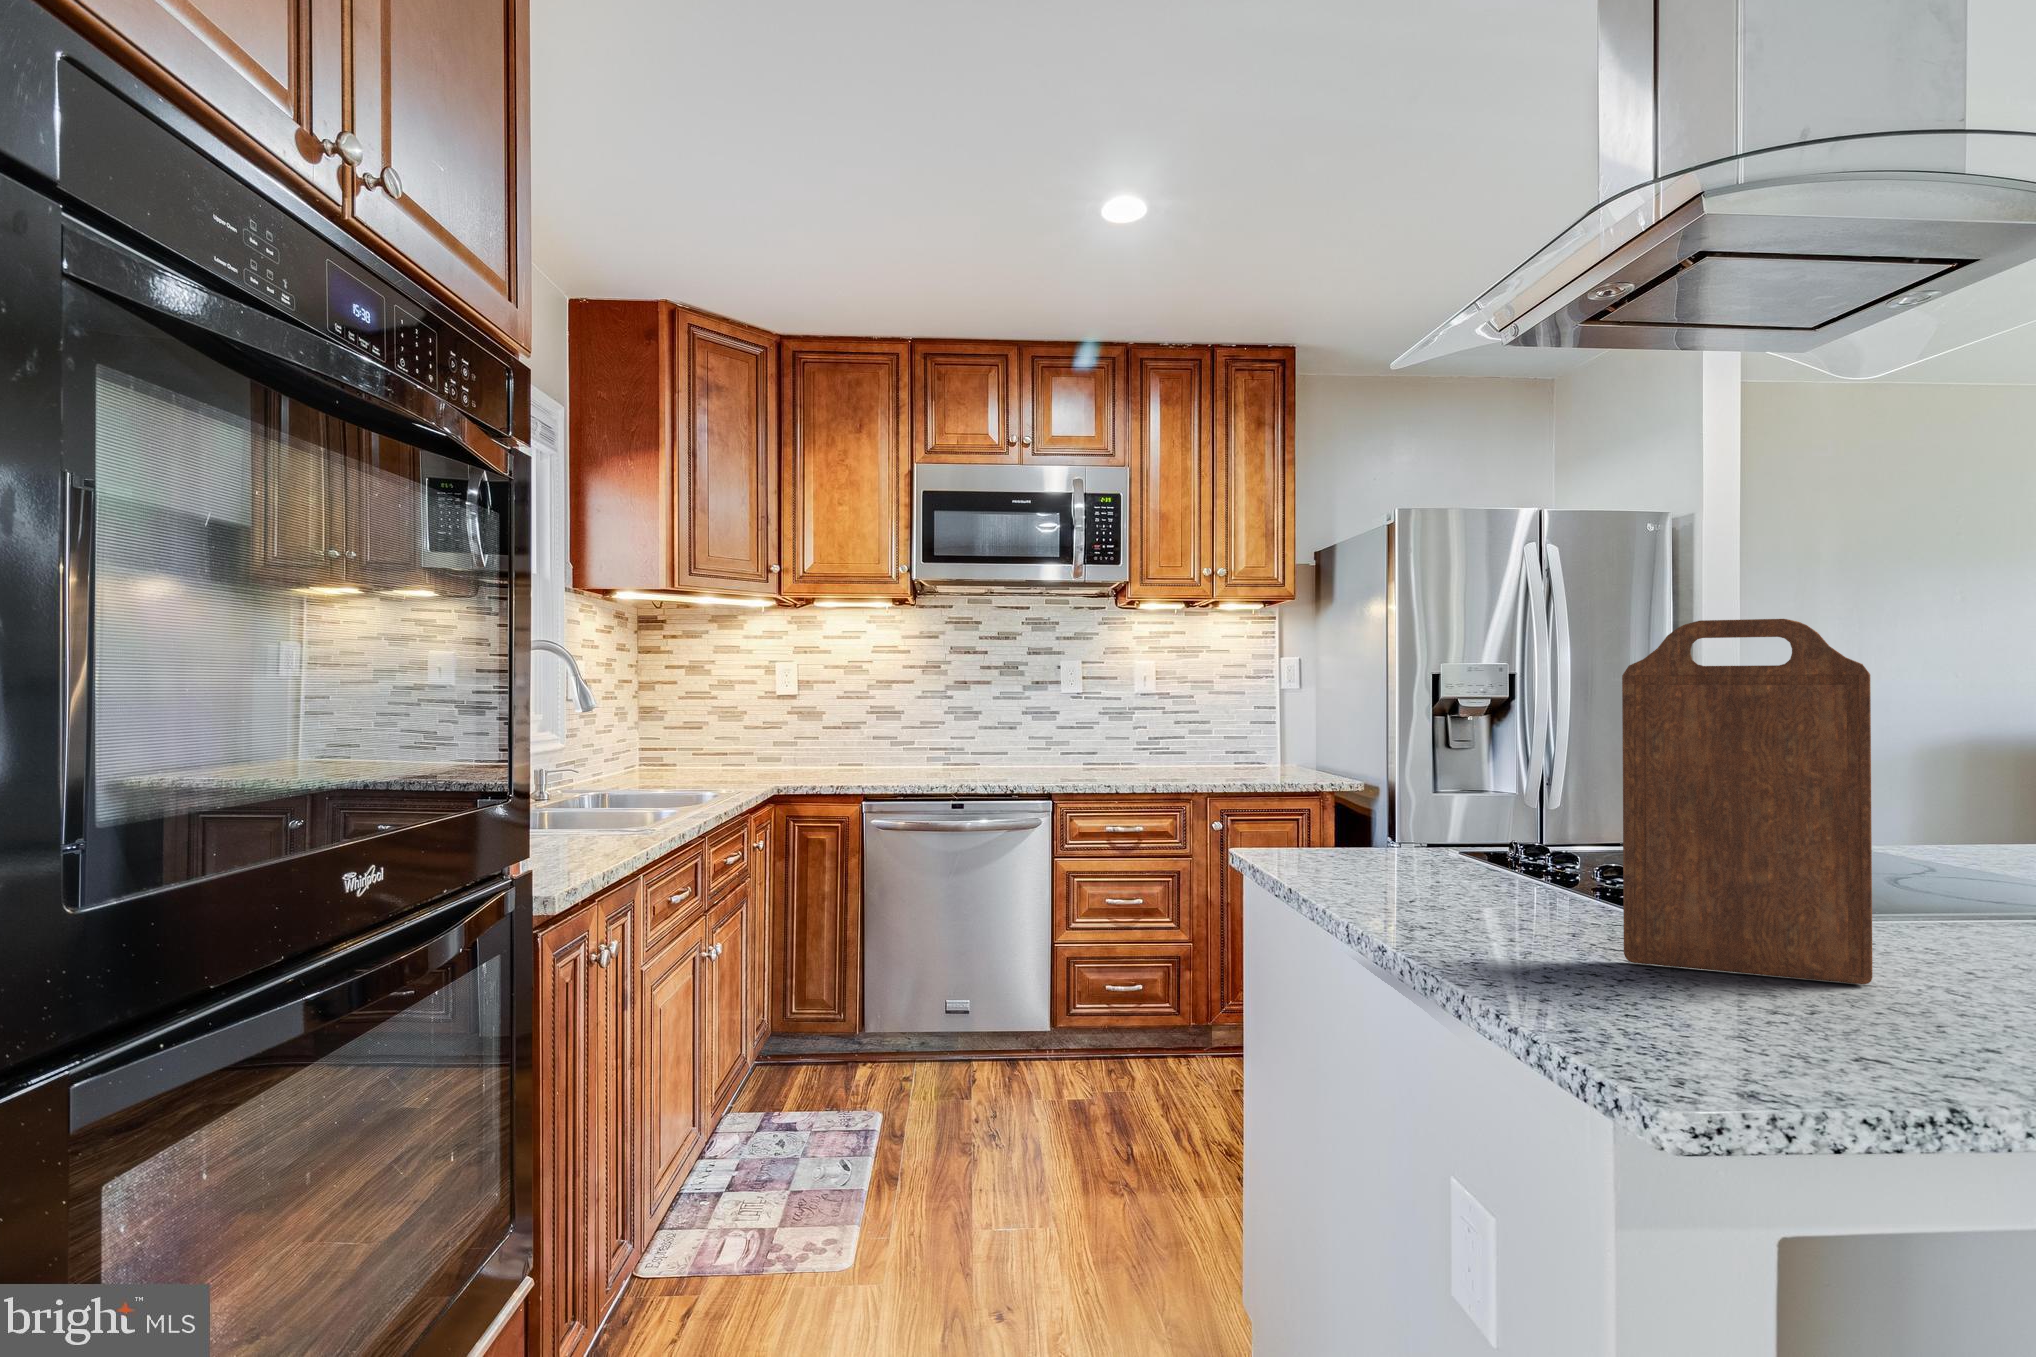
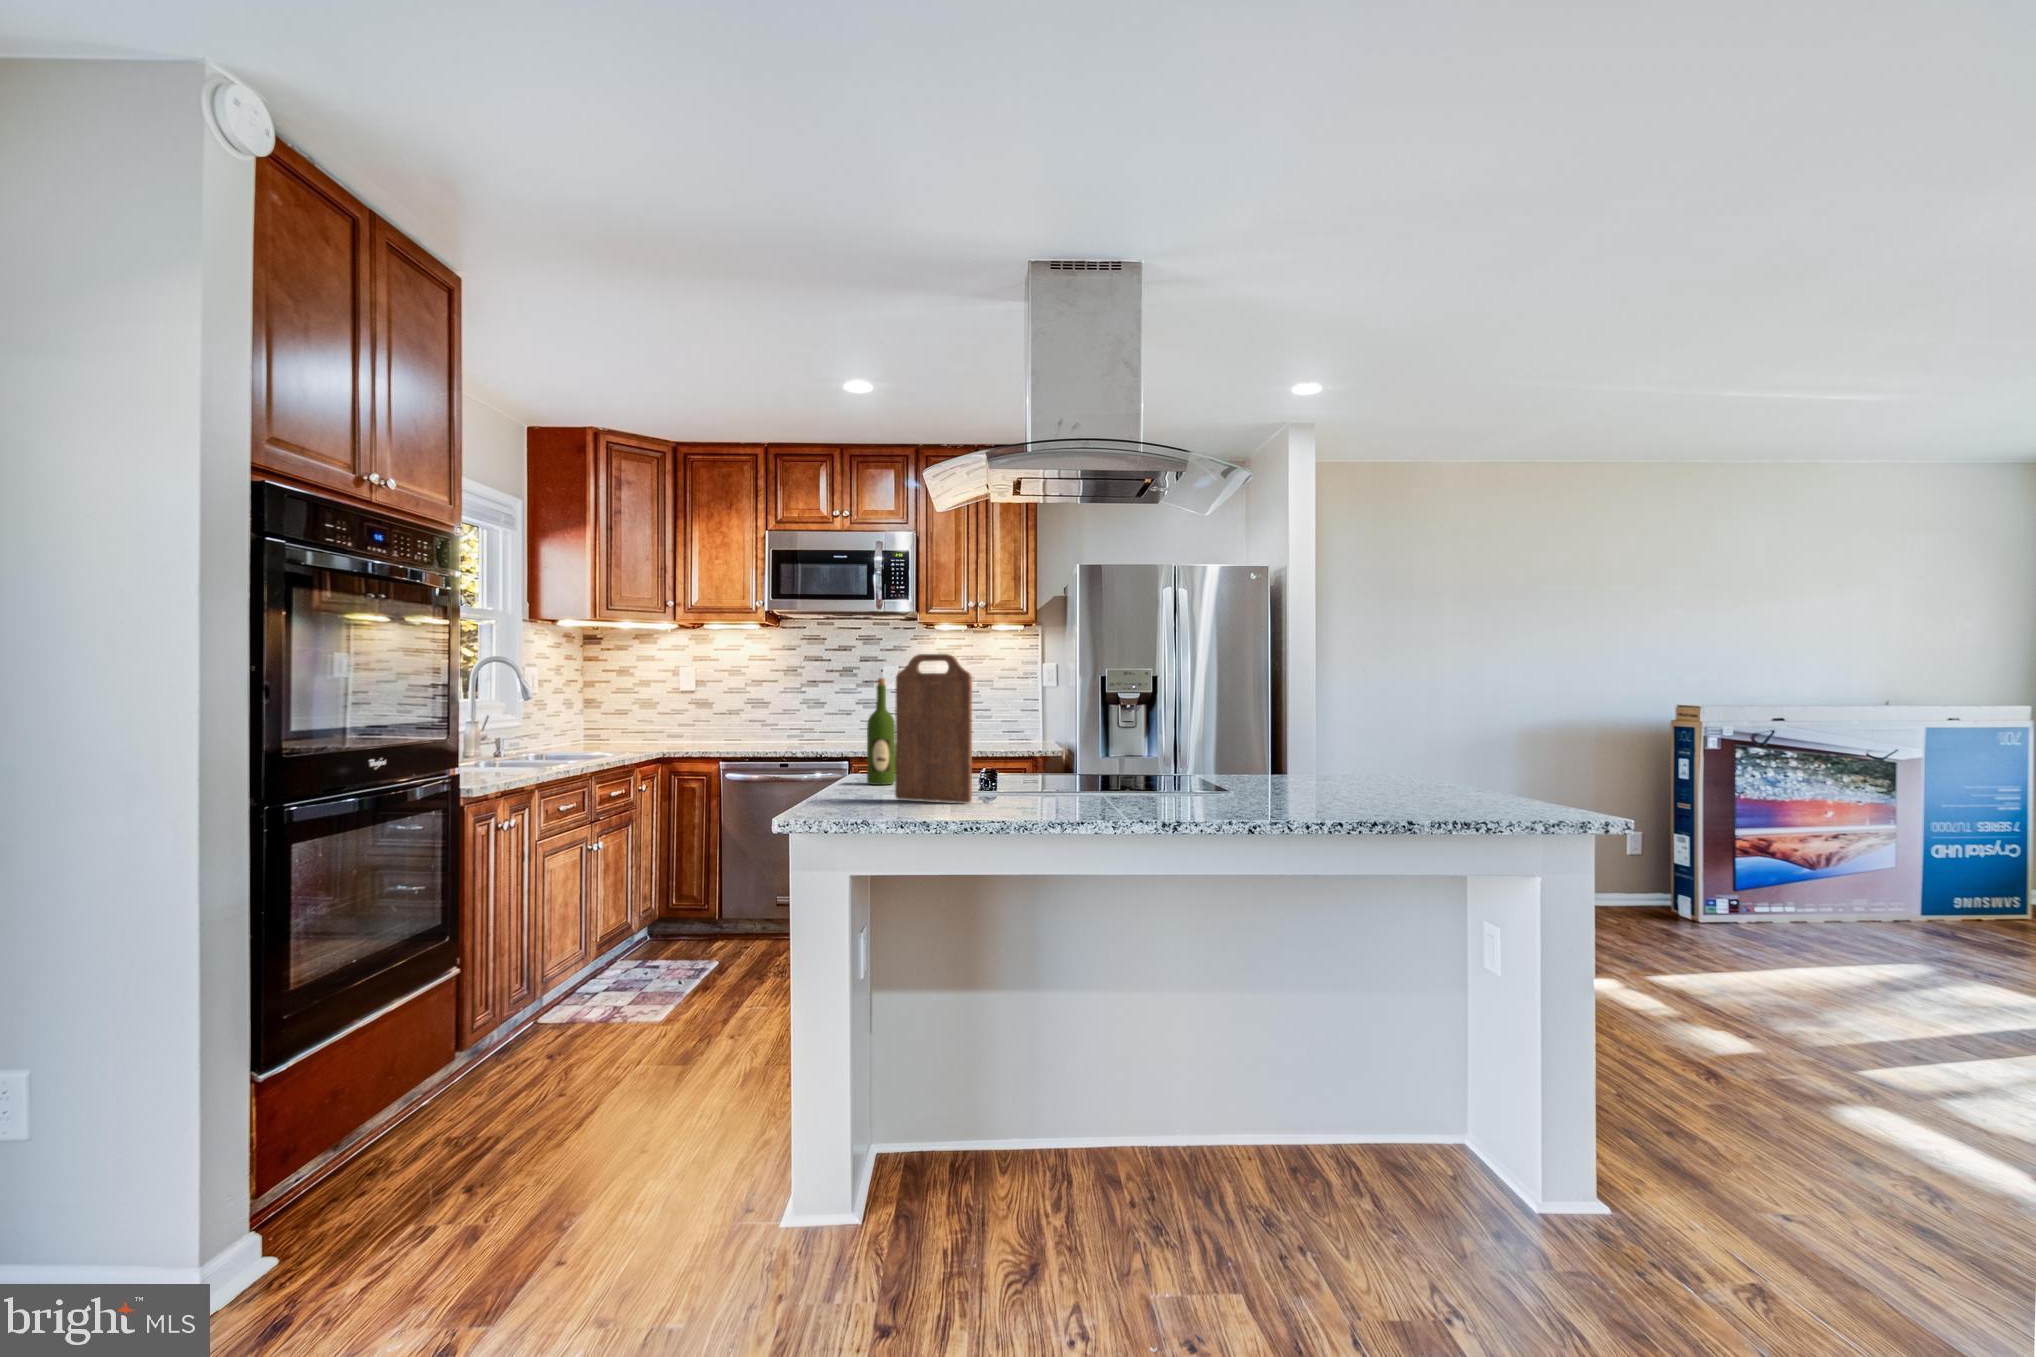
wine bottle: none [1350,678,1408,891] -> present [867,678,895,785]

